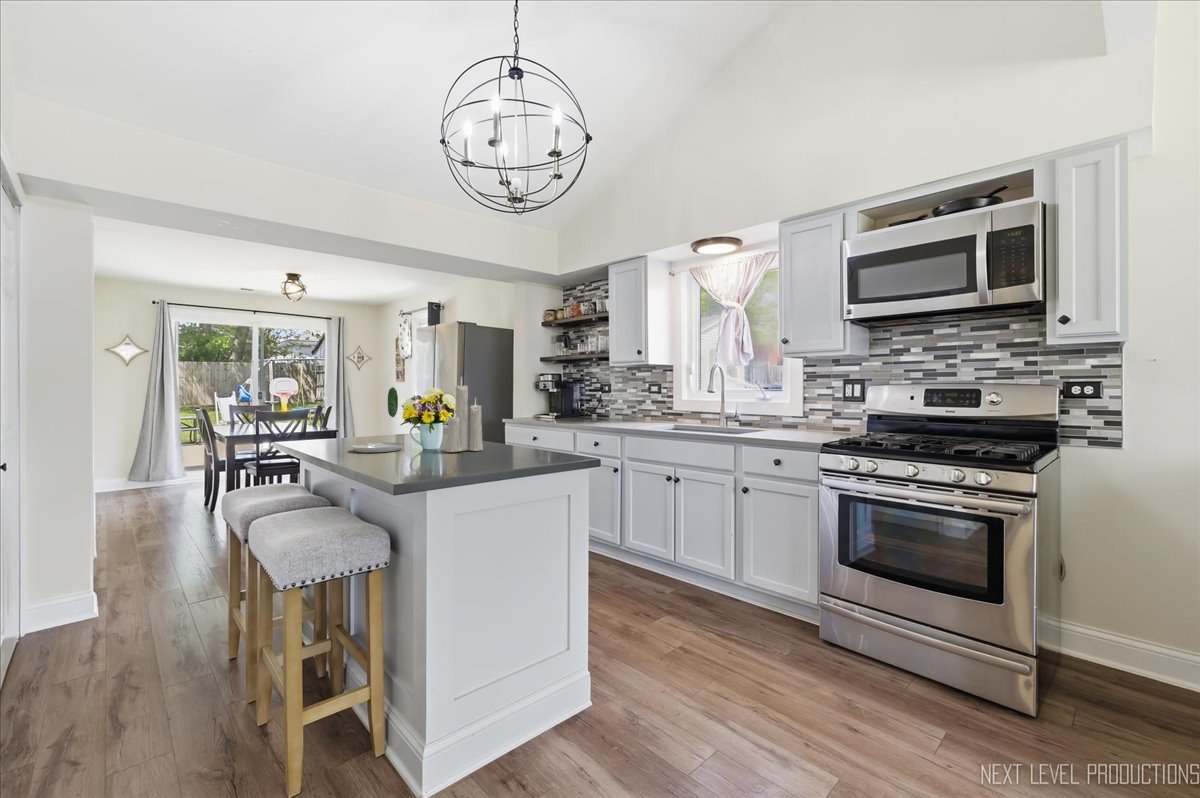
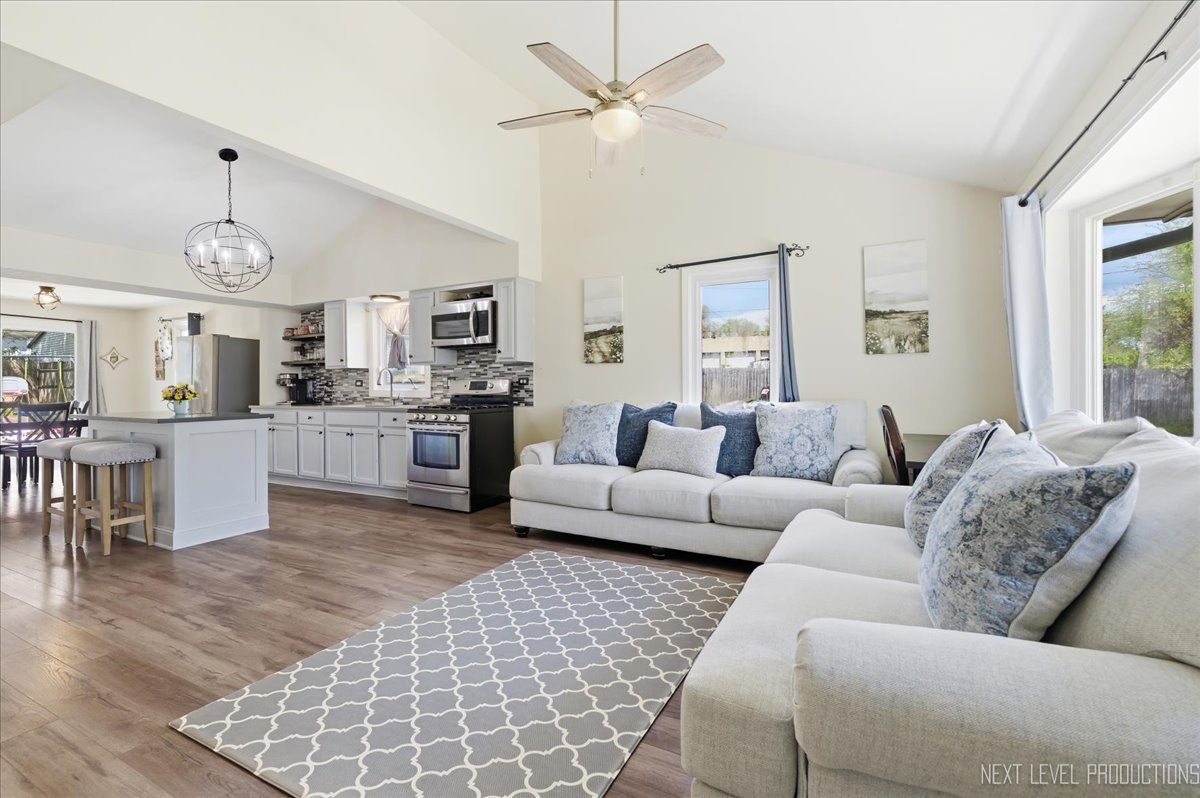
plate: present [351,387,404,453] -> none [129,381,163,415]

